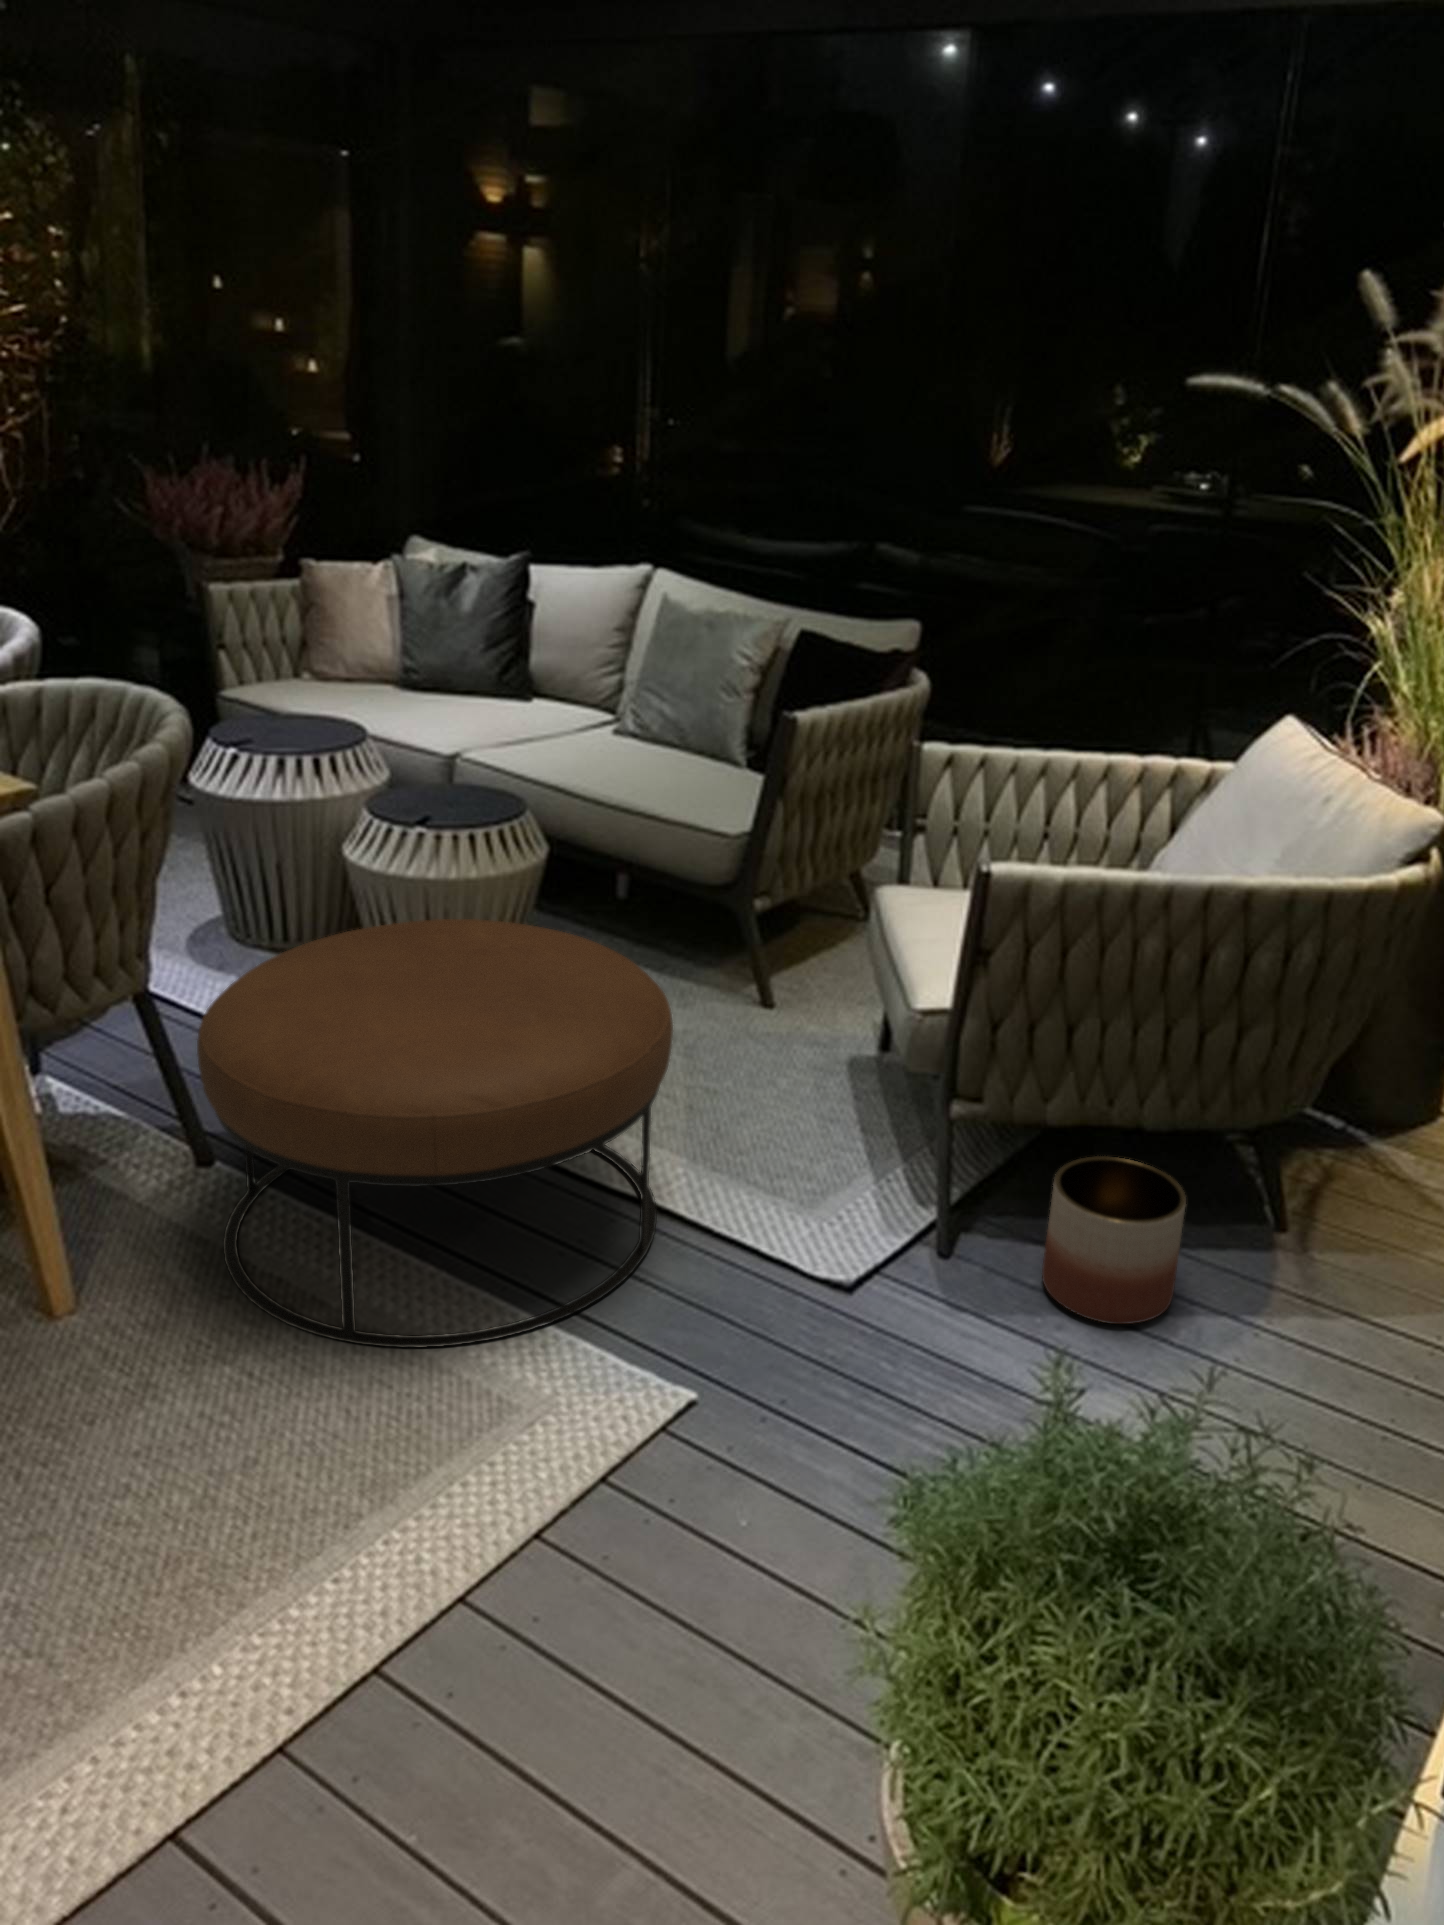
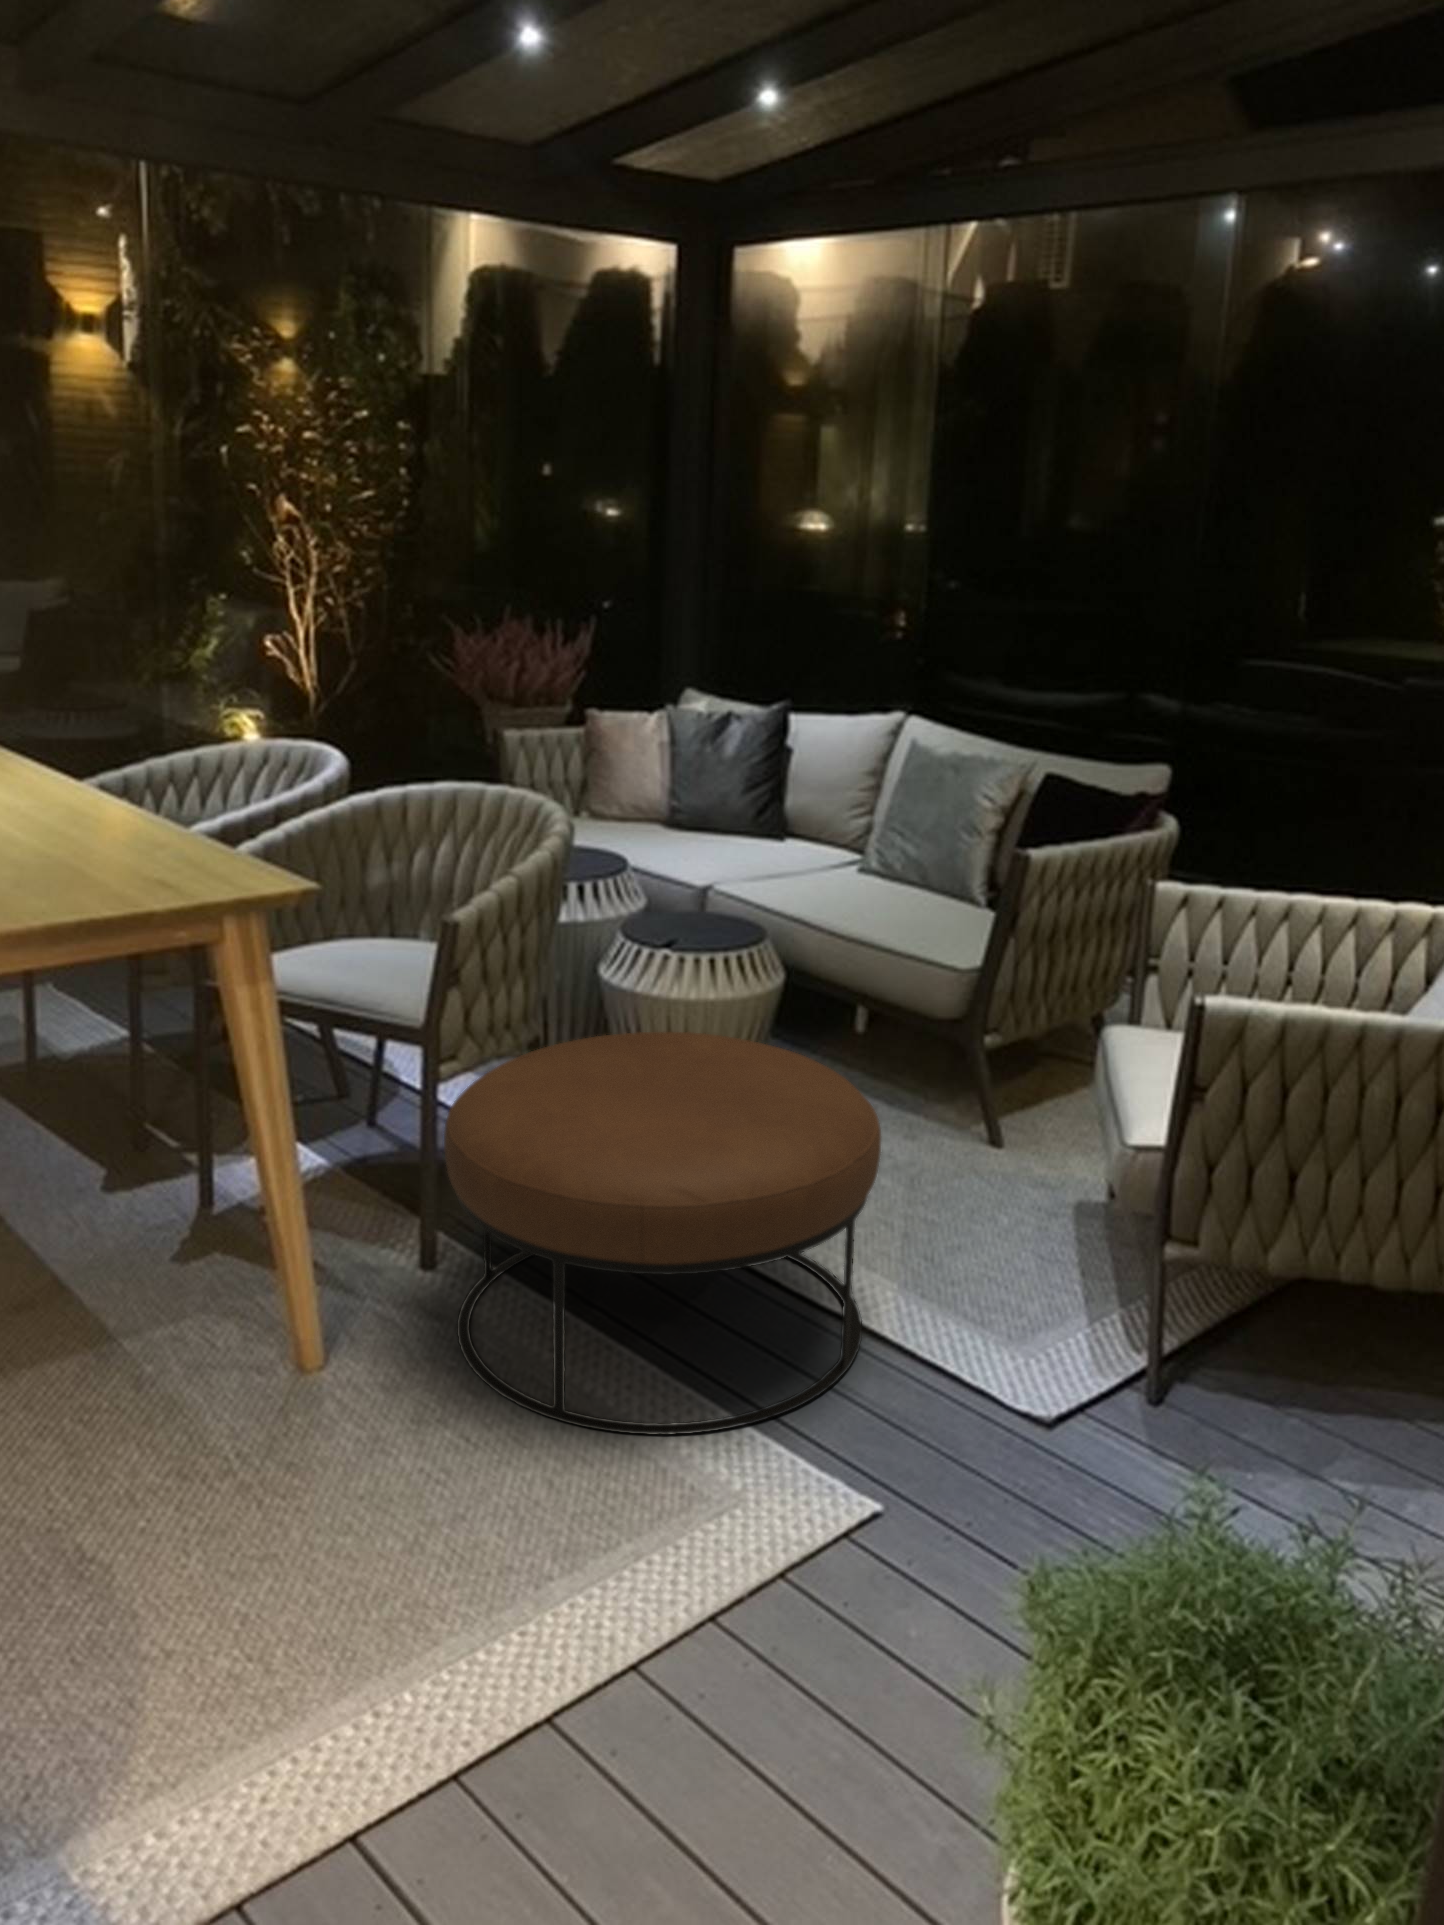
planter: present [1042,1156,1186,1324] -> none [1261,1312,1421,1495]

